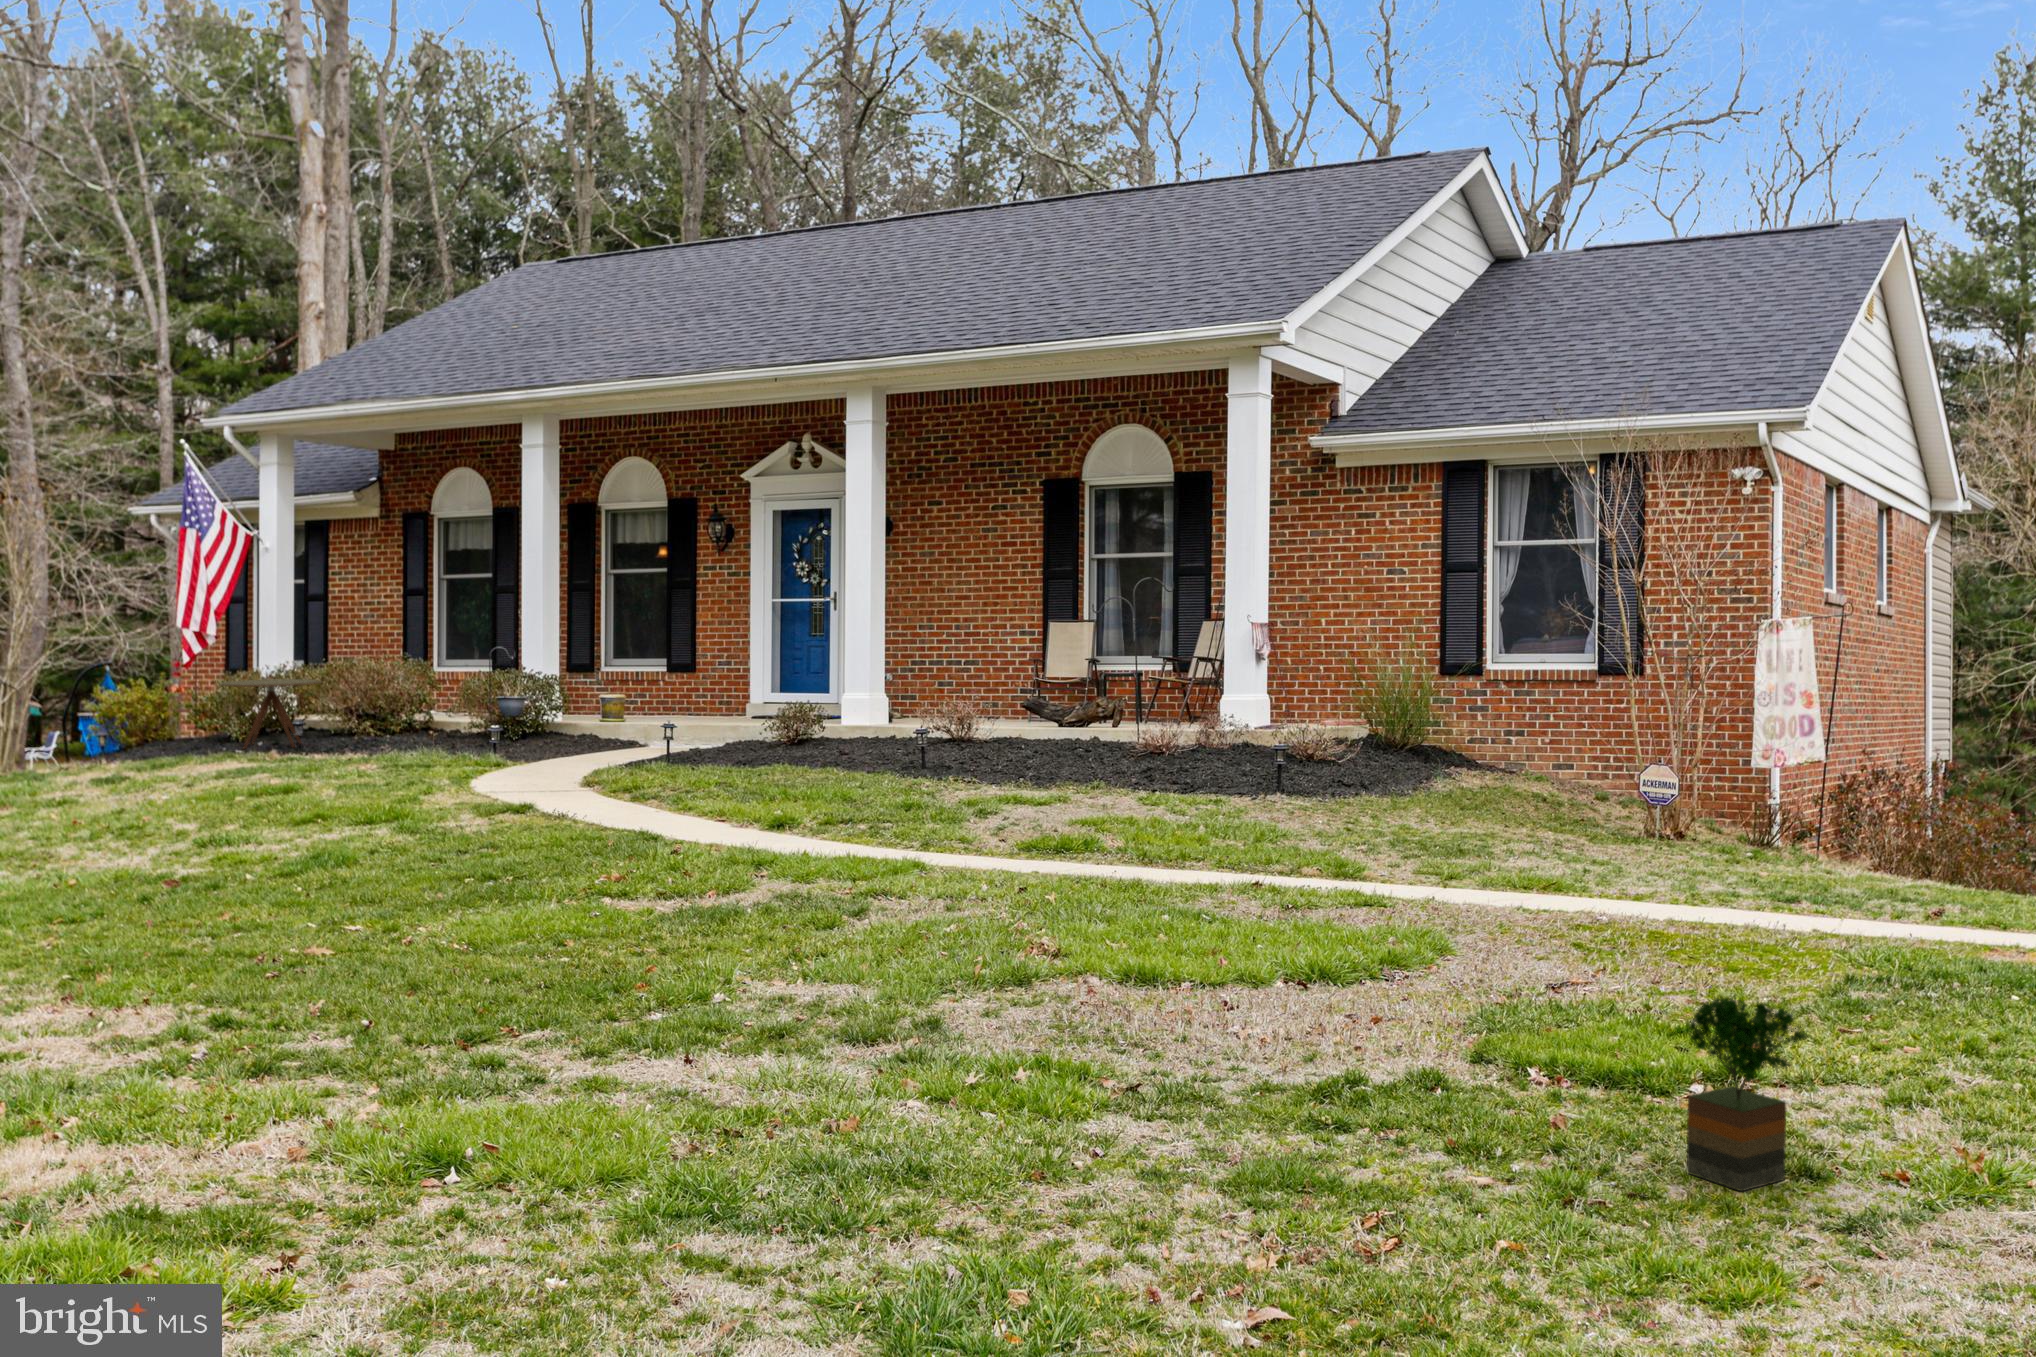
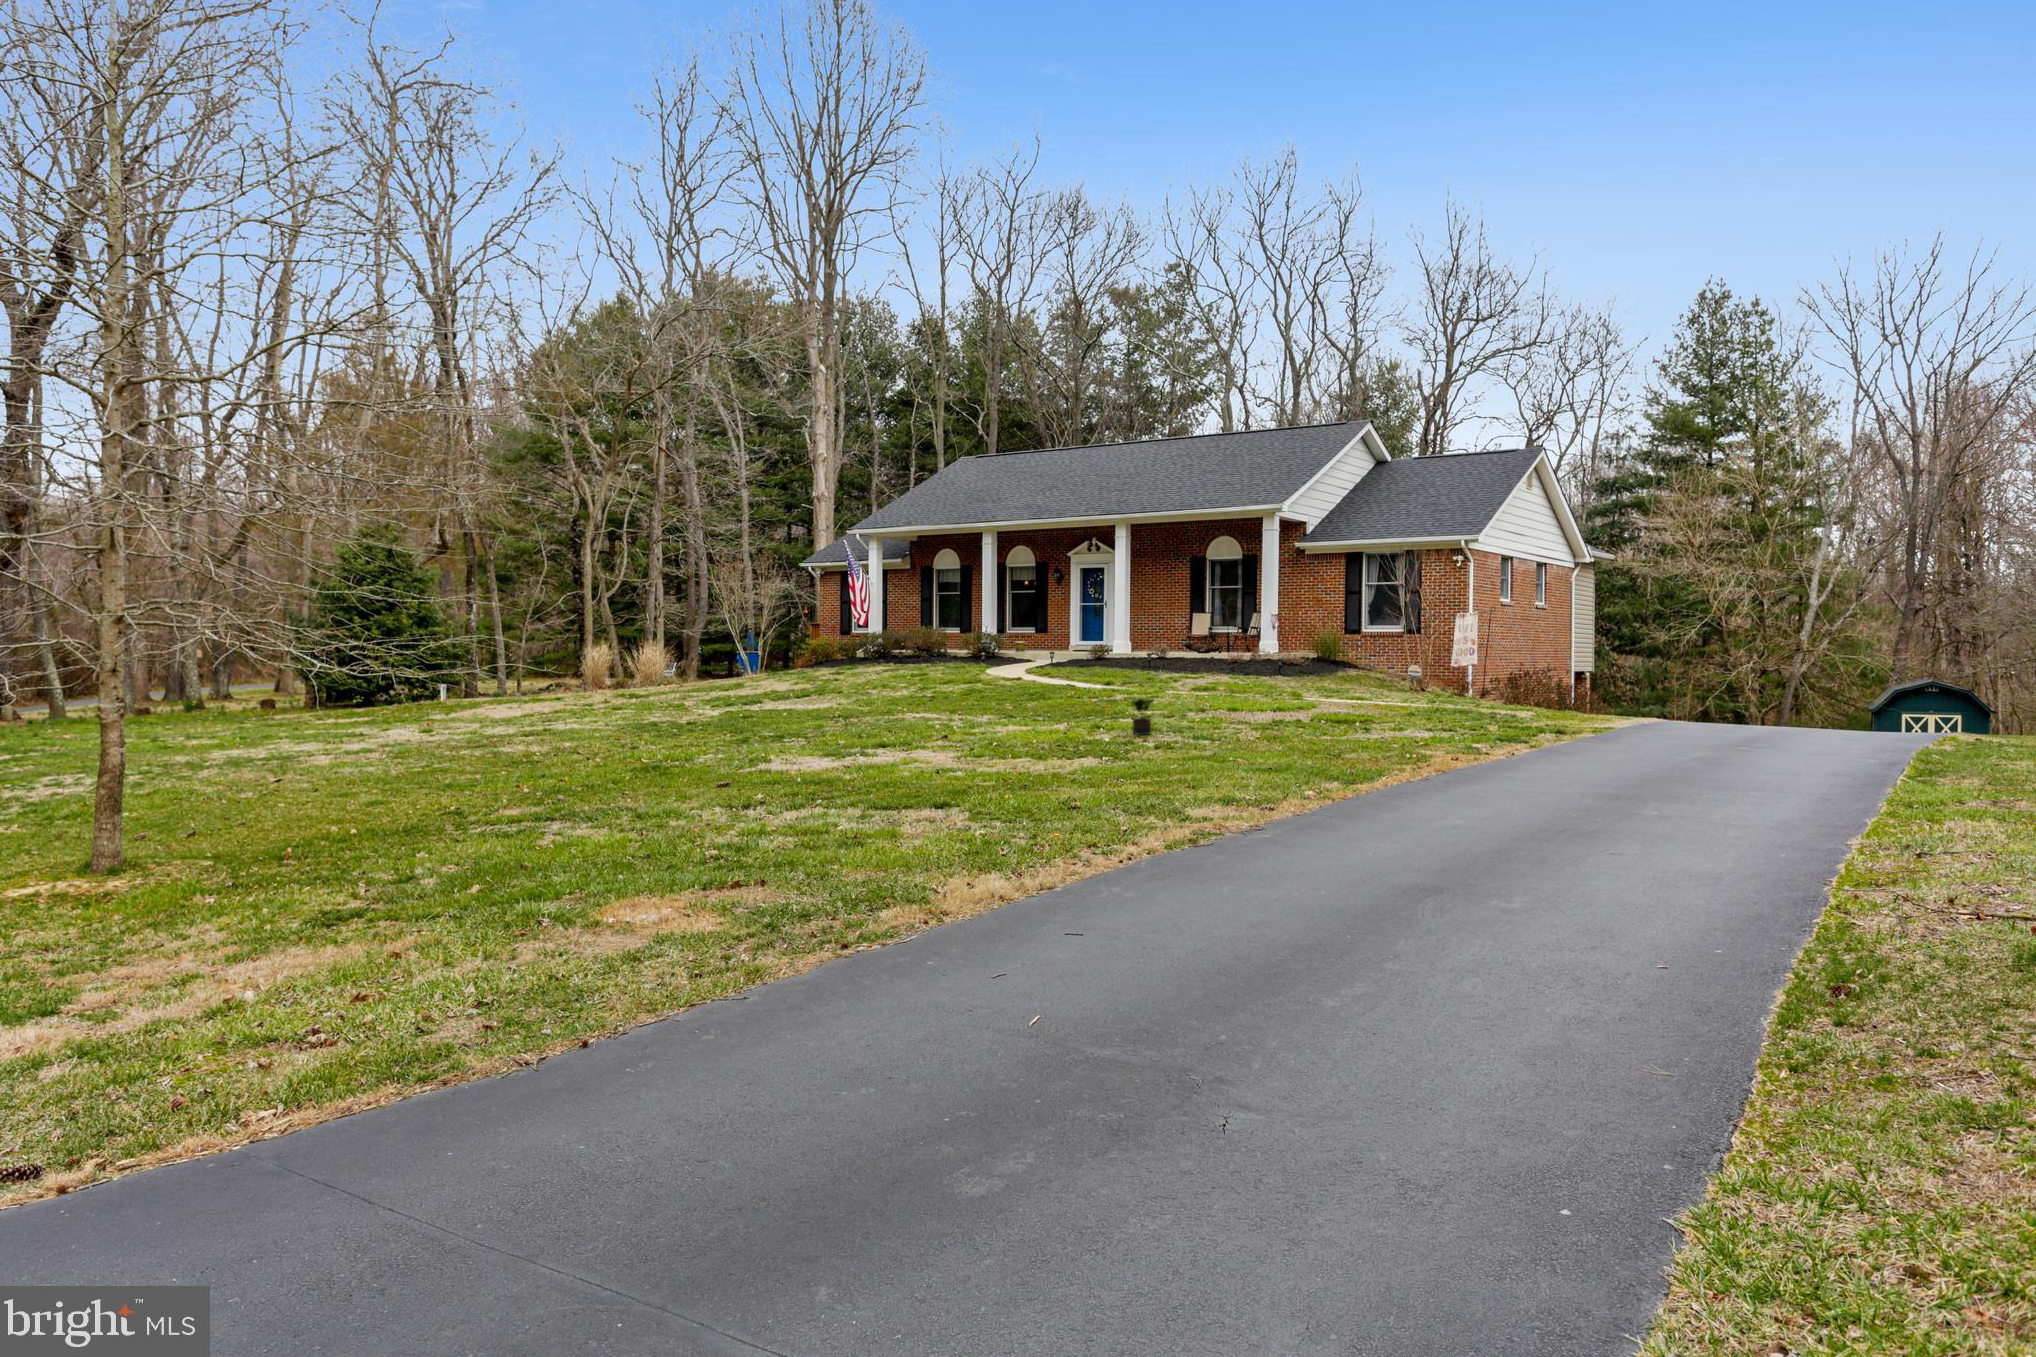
potted tree: present [1687,997,1807,1191] -> present [1132,698,1155,735]

